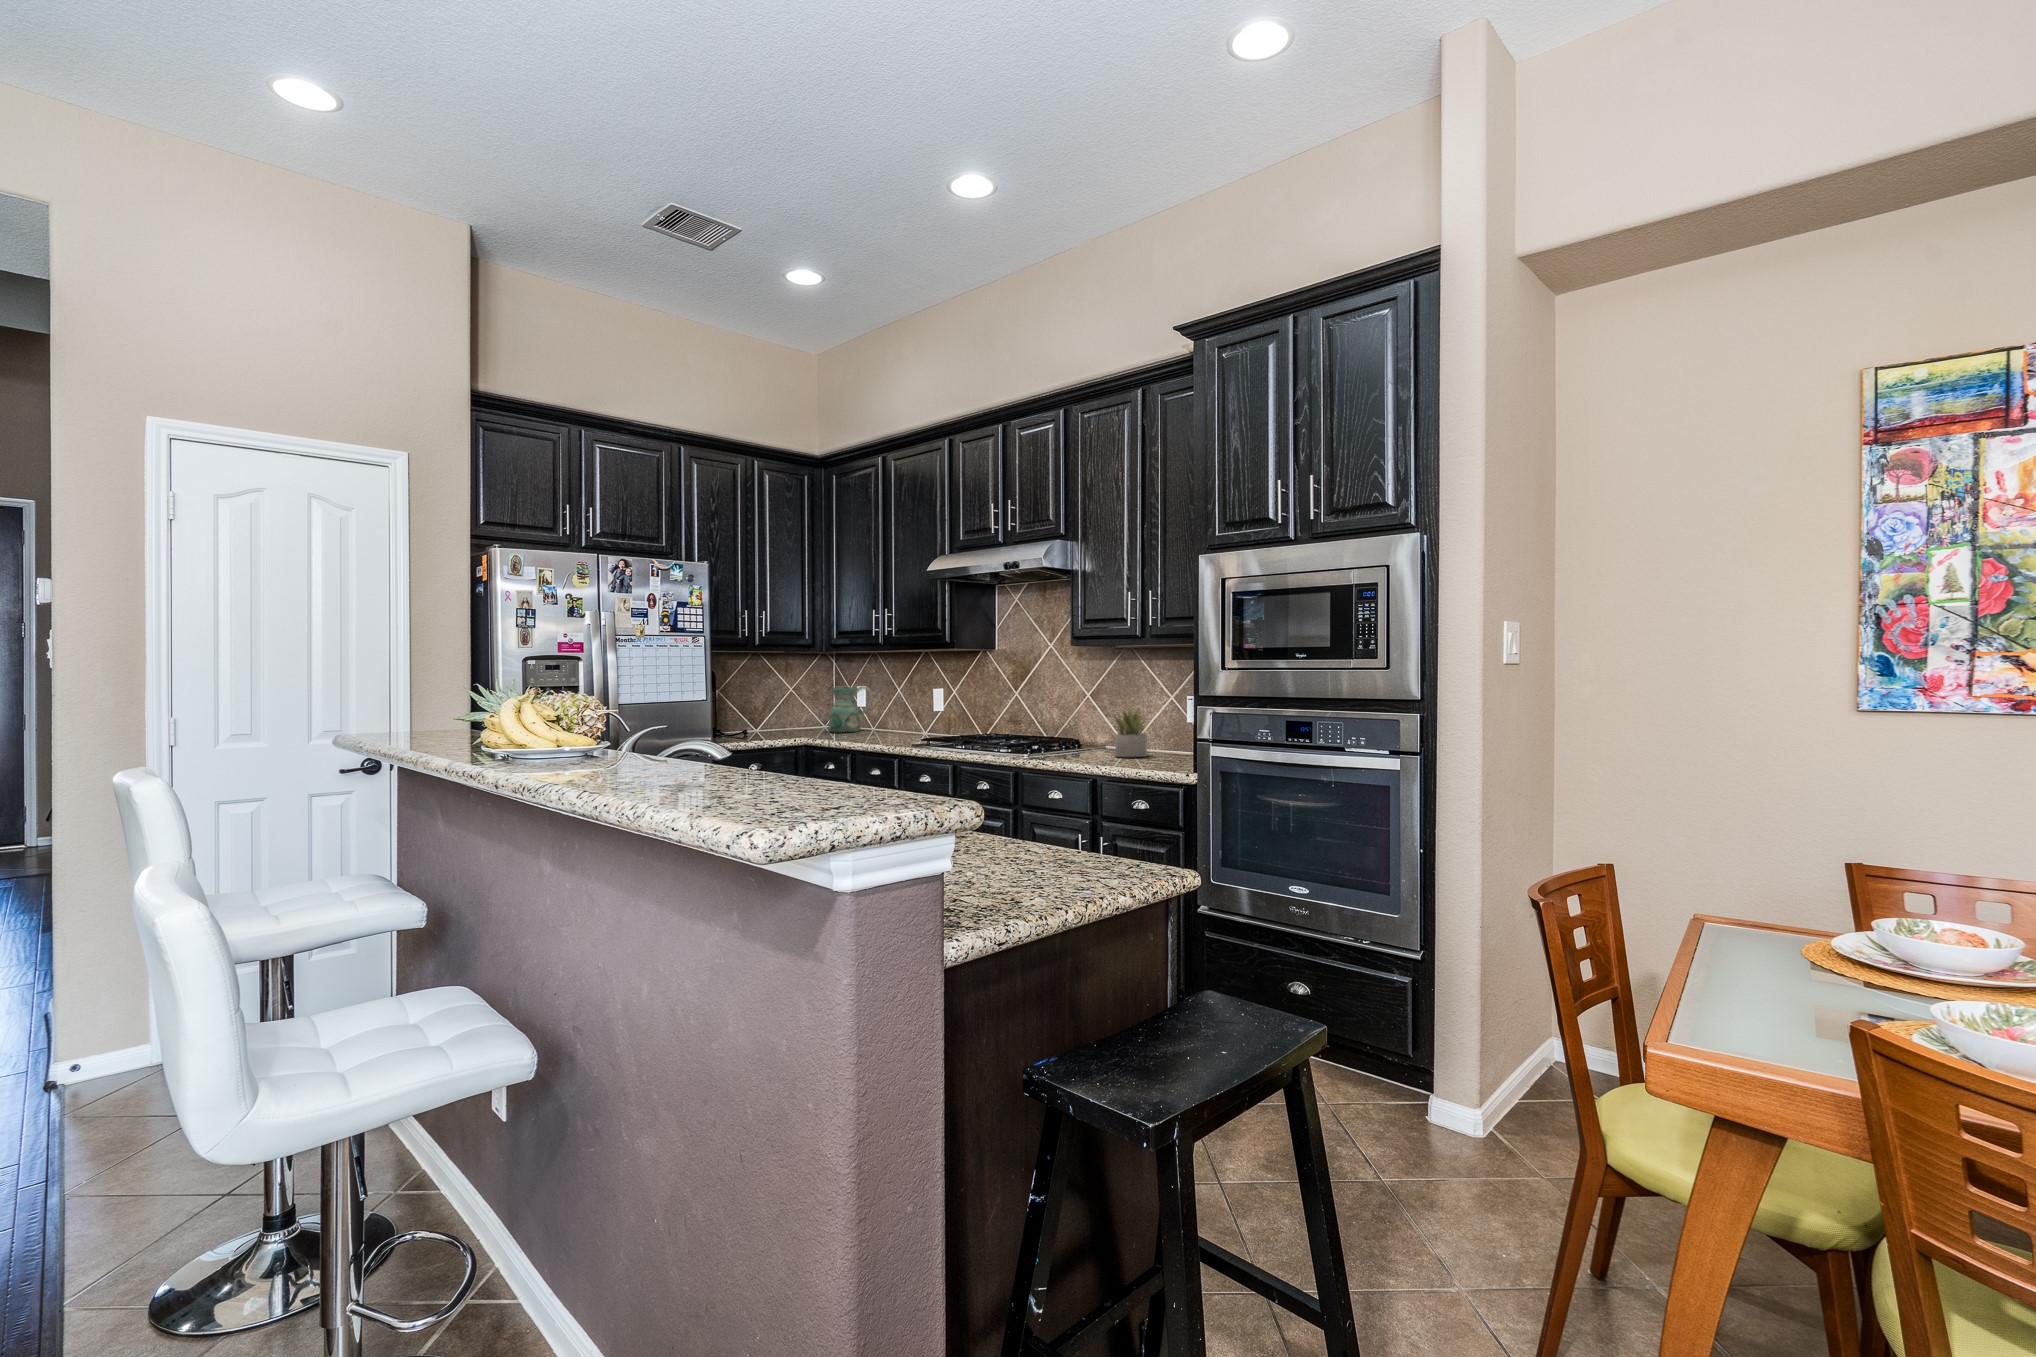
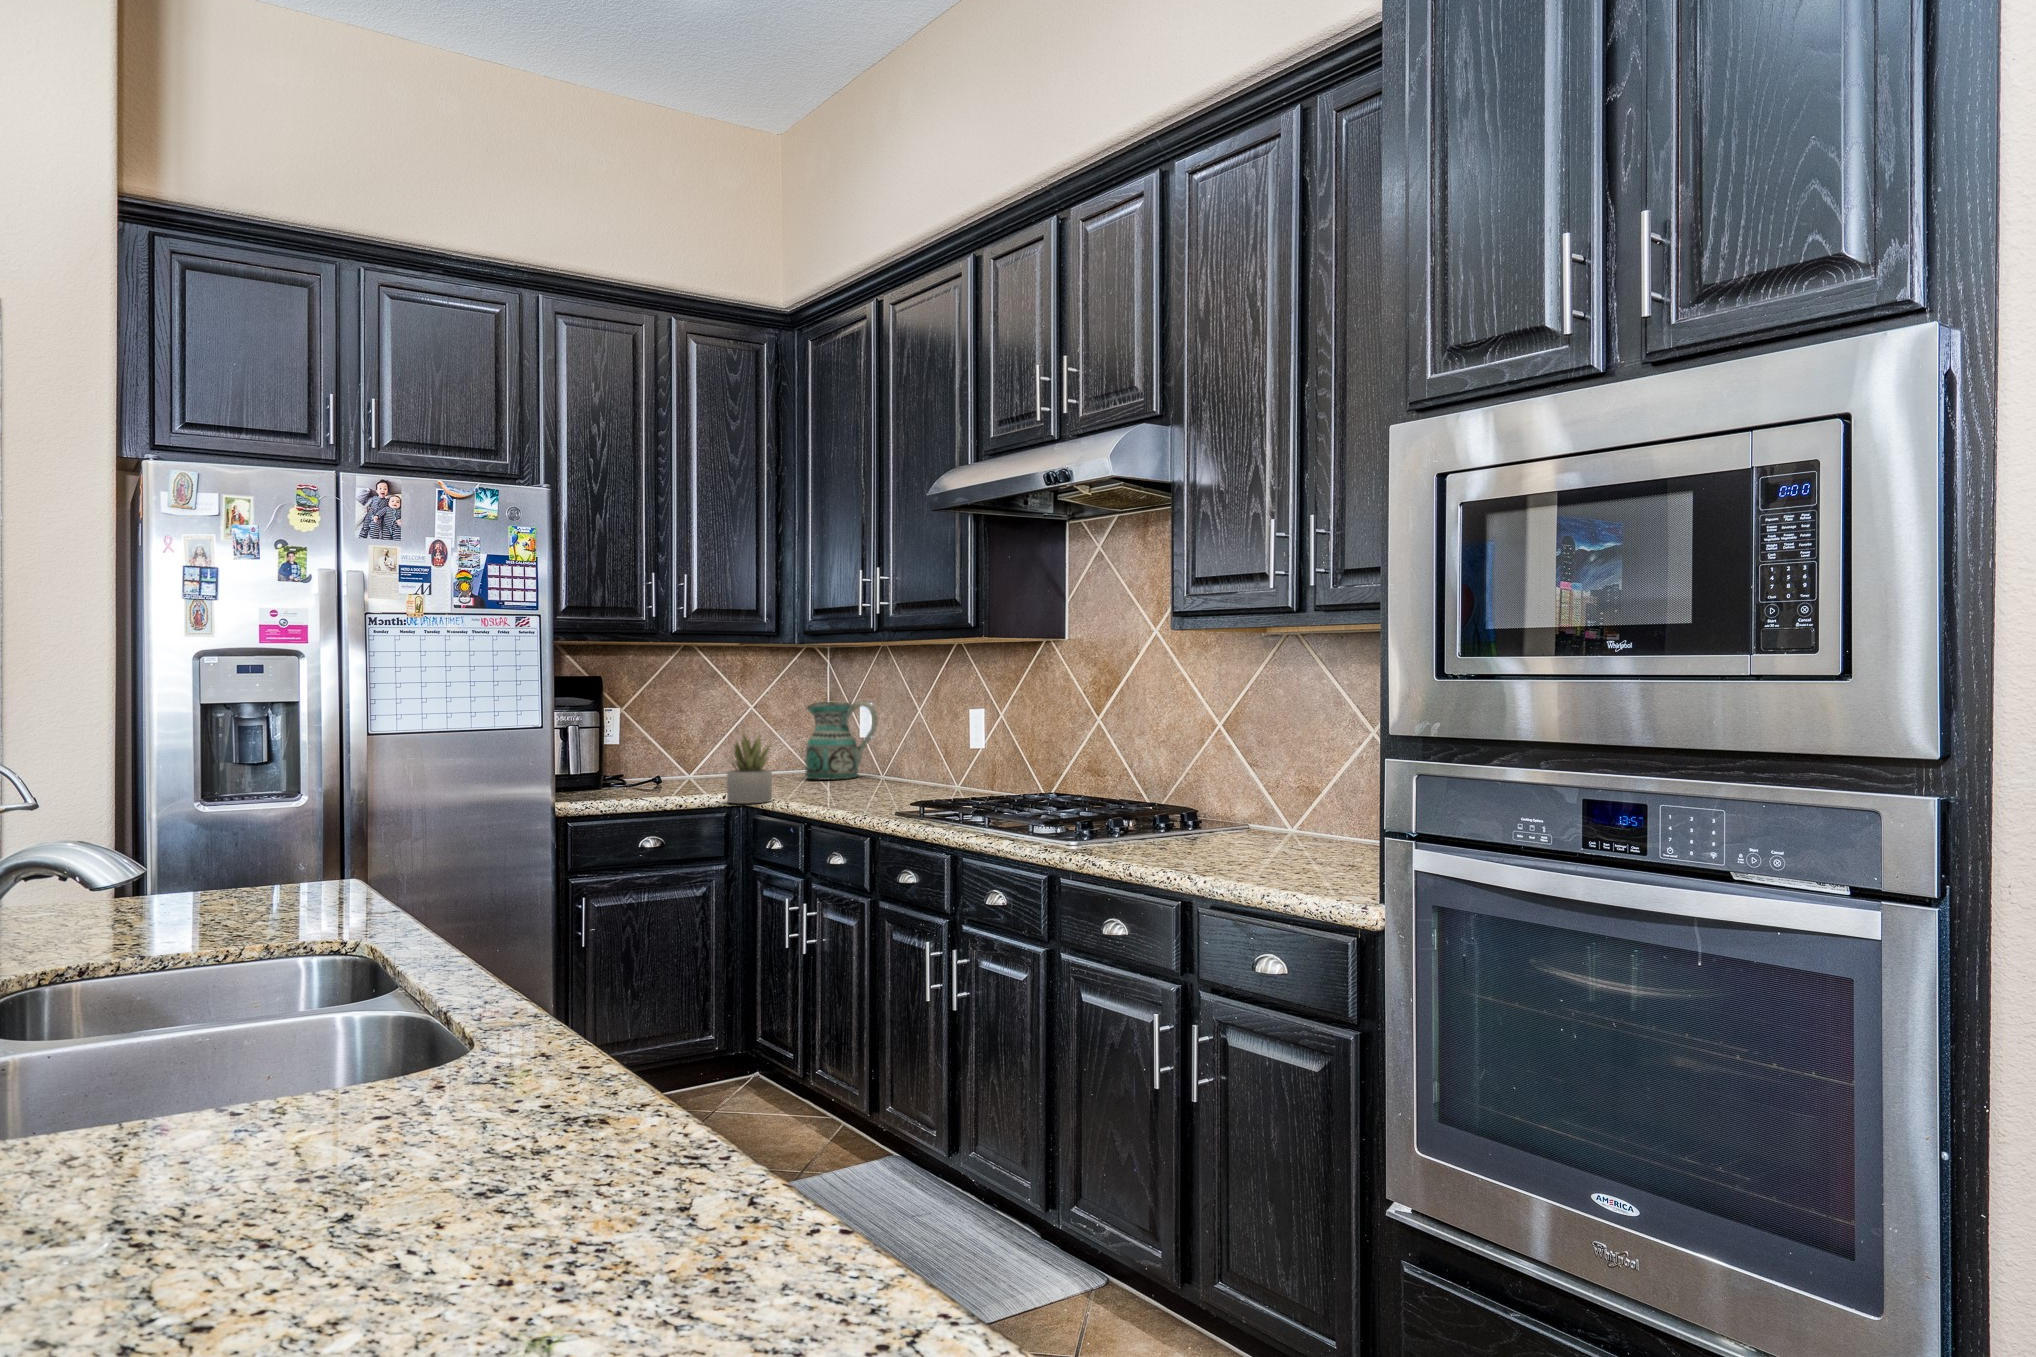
succulent plant: present [1114,707,1147,757] -> present [727,734,772,803]

